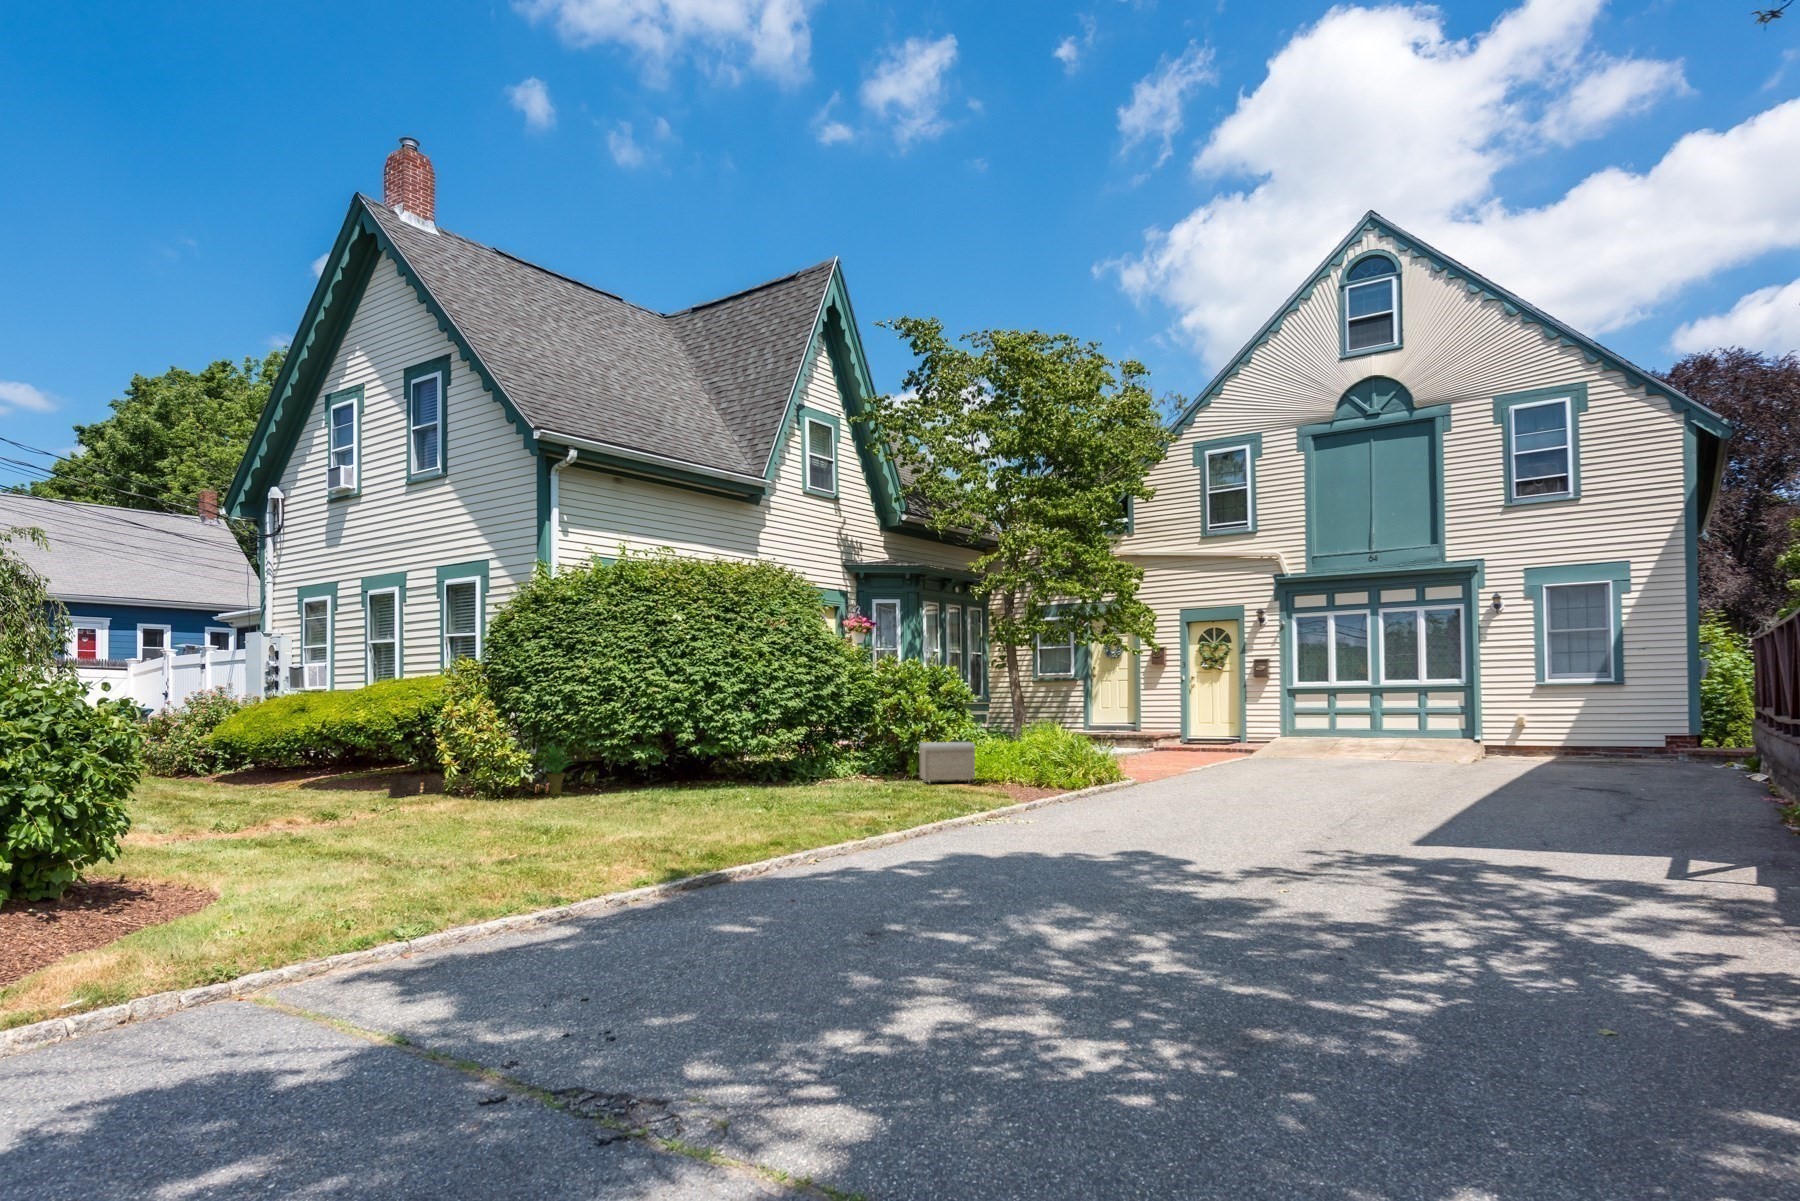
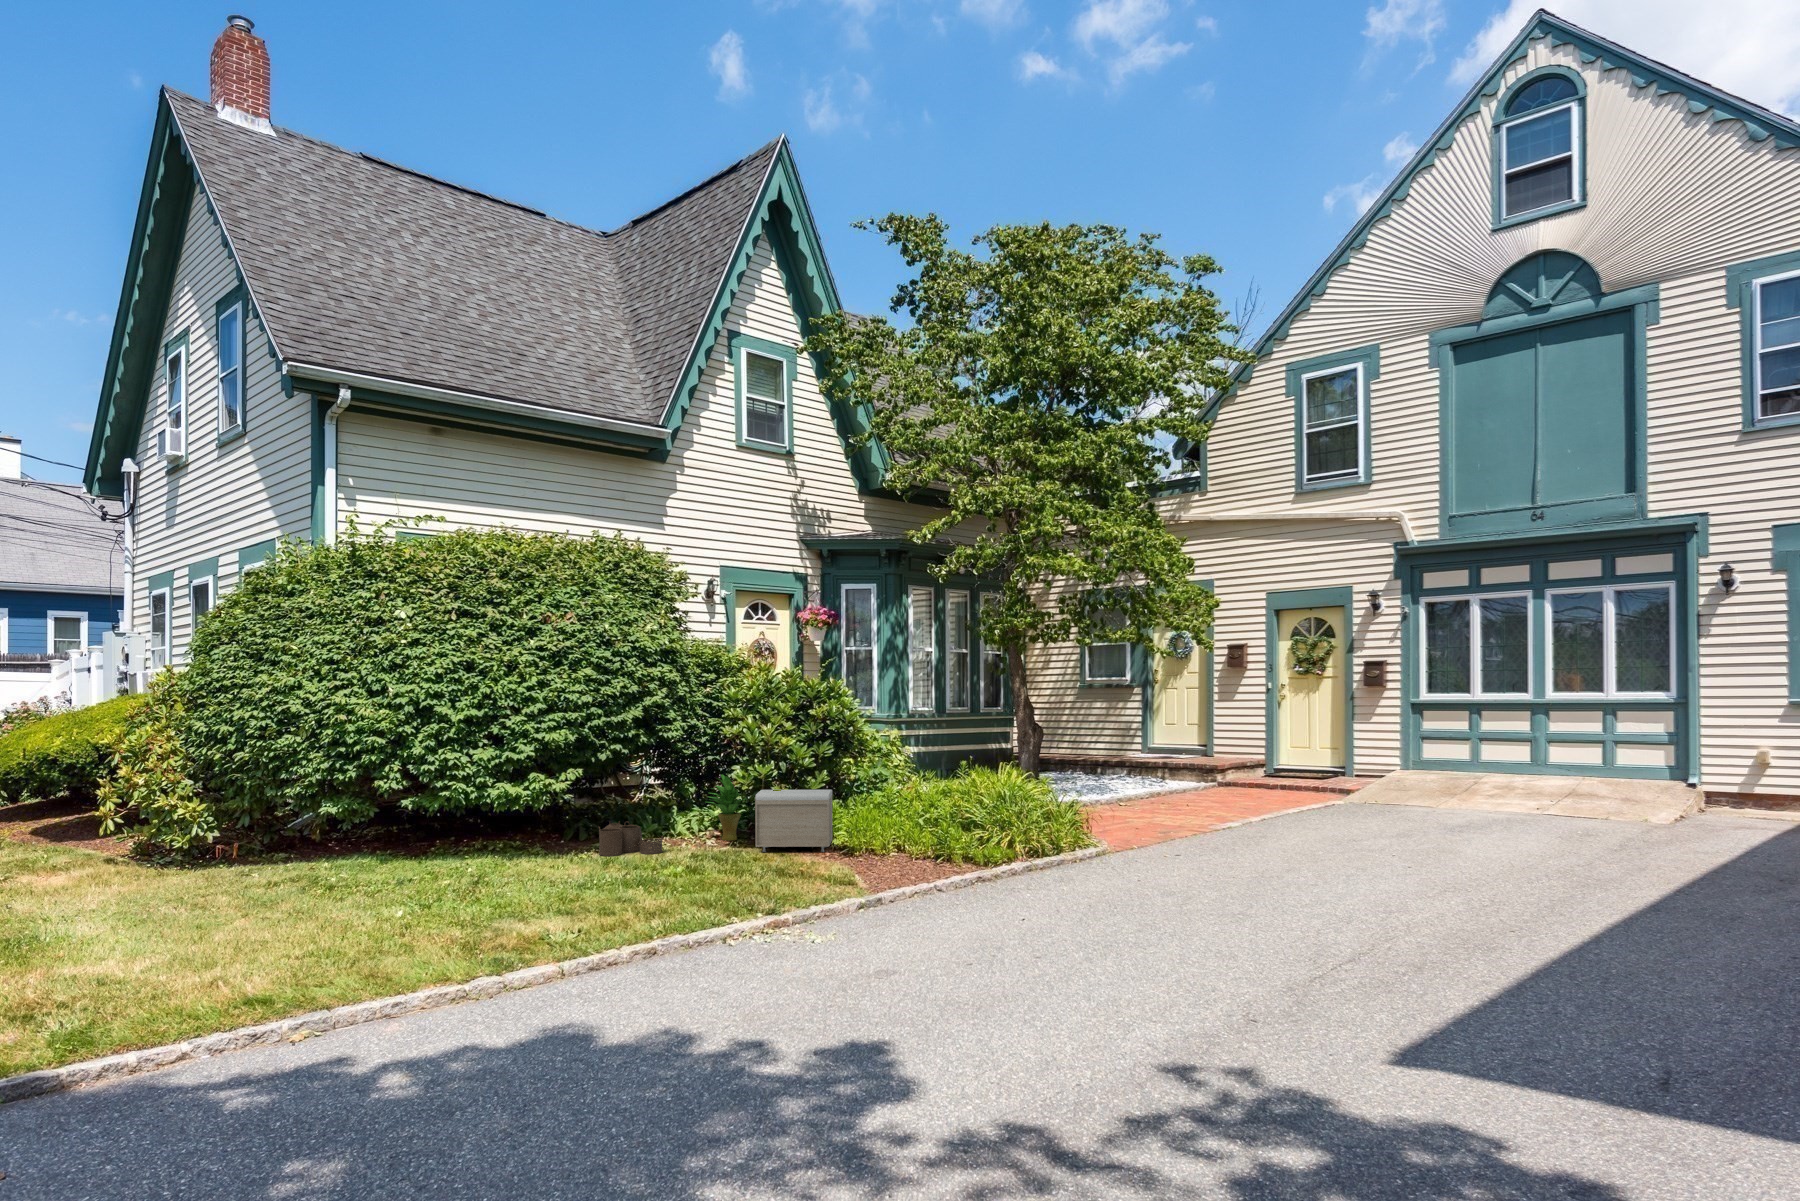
potted plant: present [543,745,568,794] -> present [708,775,746,840]
woven basket: present [389,775,444,798] -> present [599,822,663,856]

